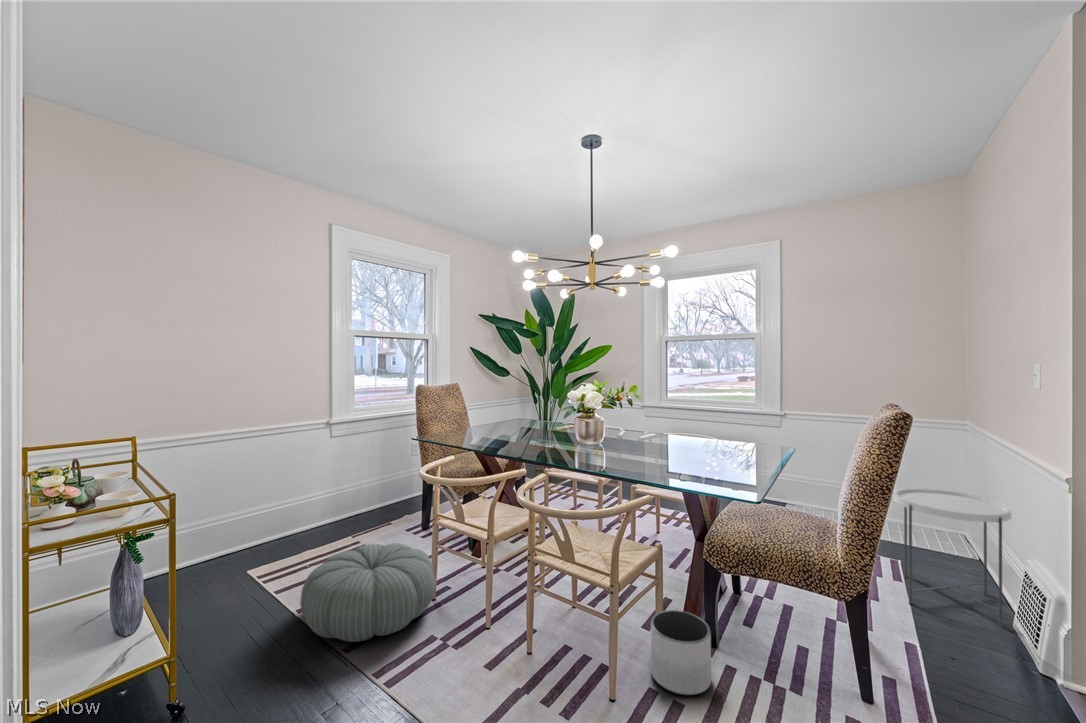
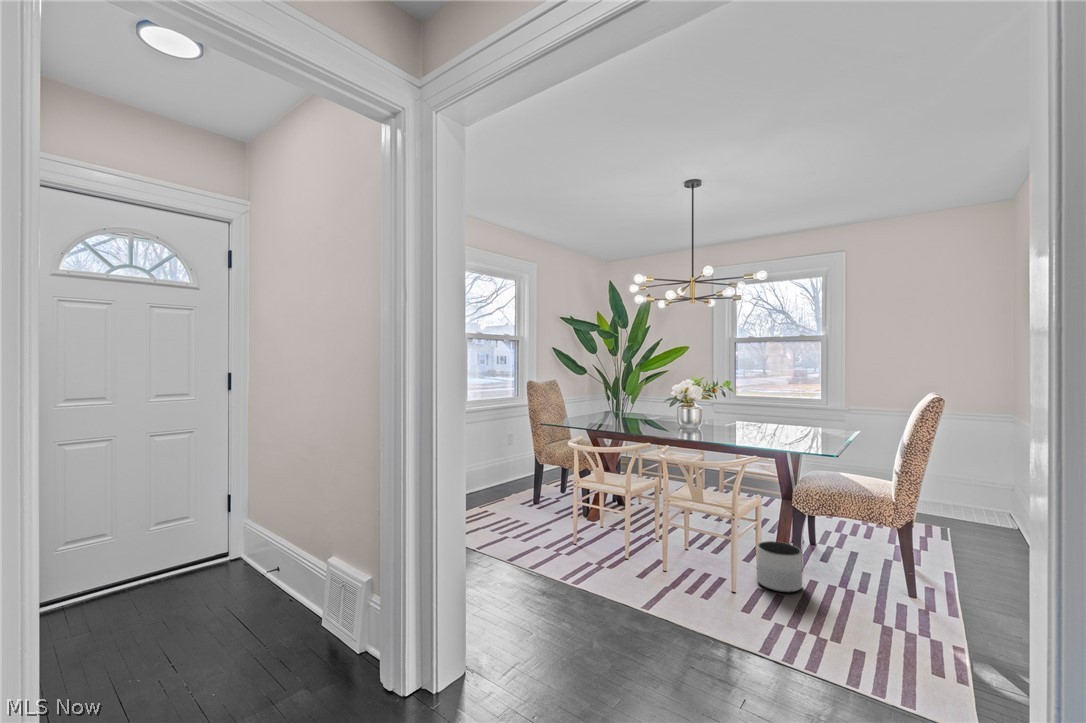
side table: present [893,488,1011,625] -> none [939,465,1030,564]
pouf: present [300,543,435,642] -> none [486,502,582,563]

